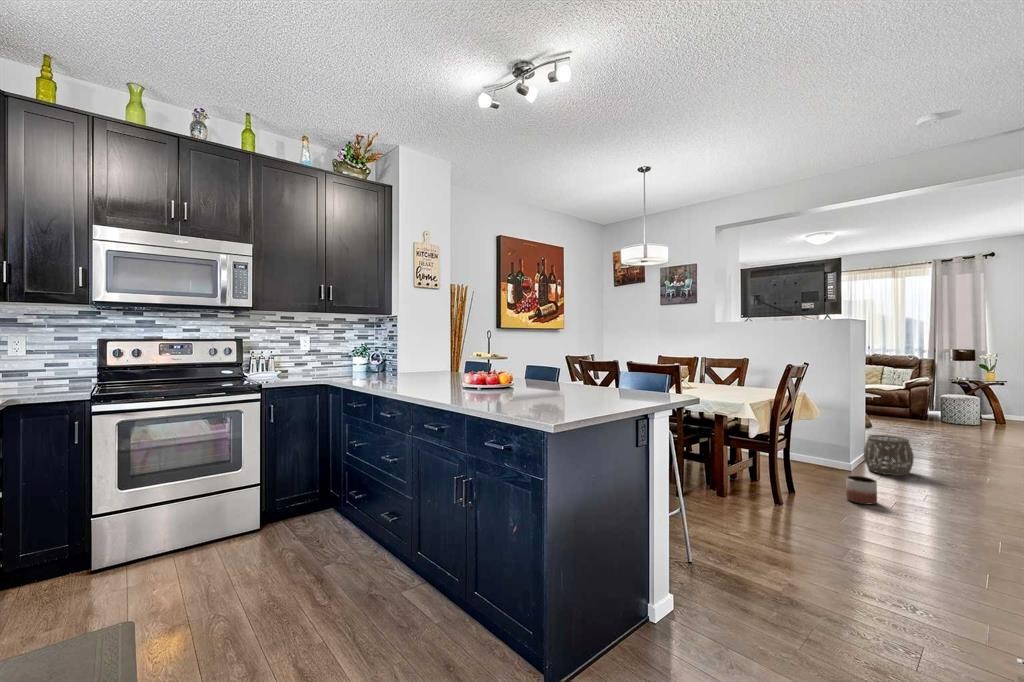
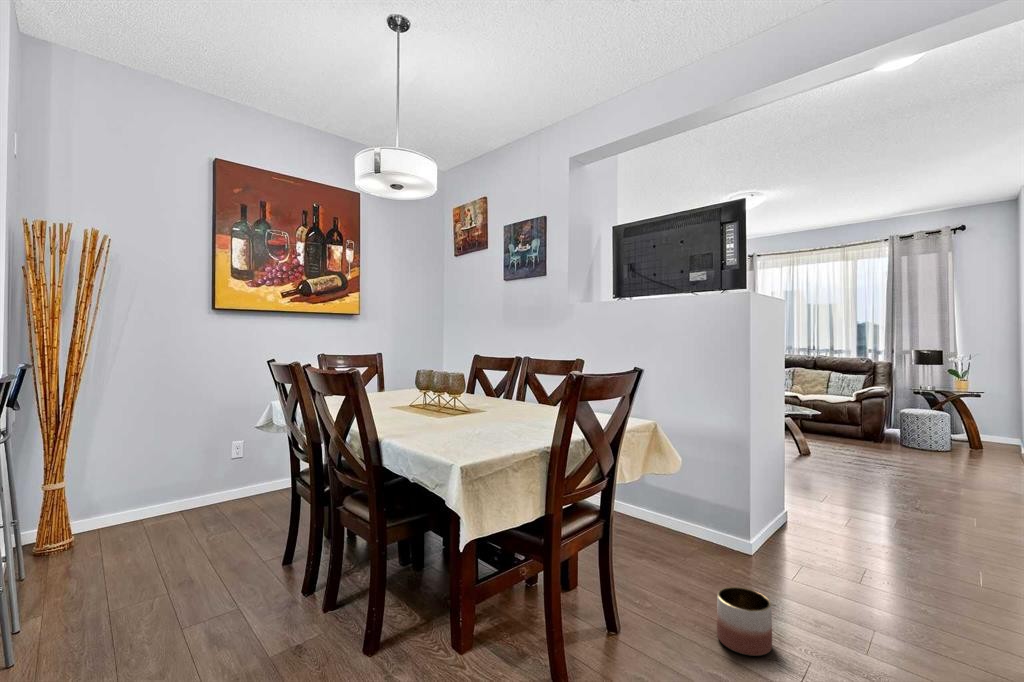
woven basket: present [864,435,914,476] -> none [774,485,854,562]

